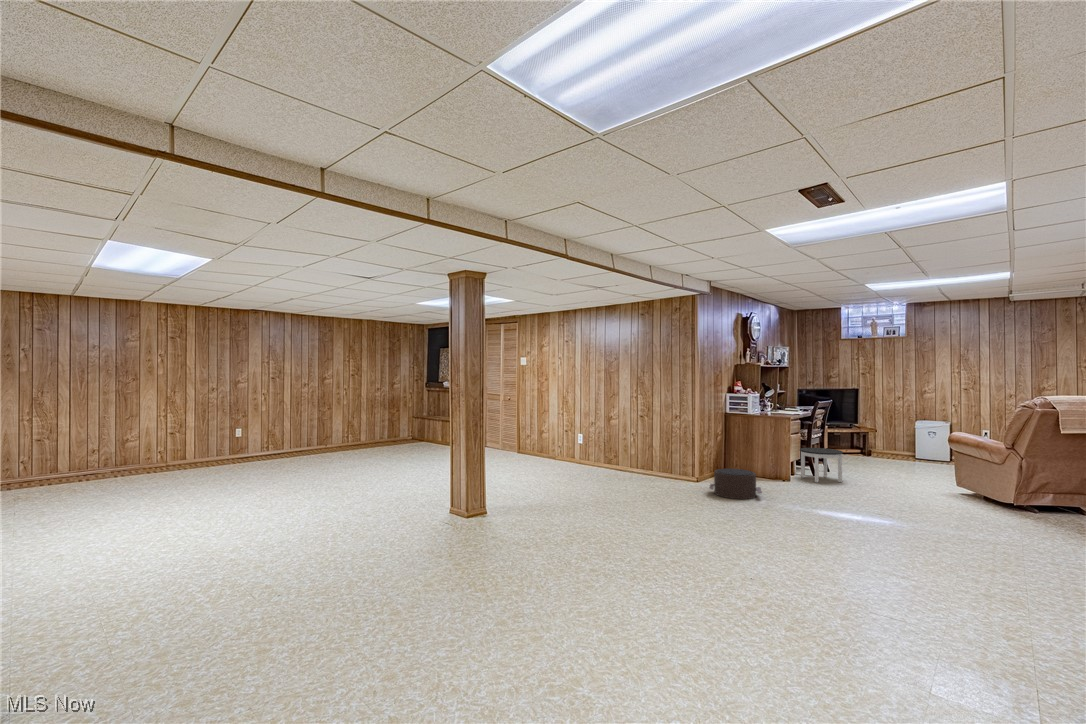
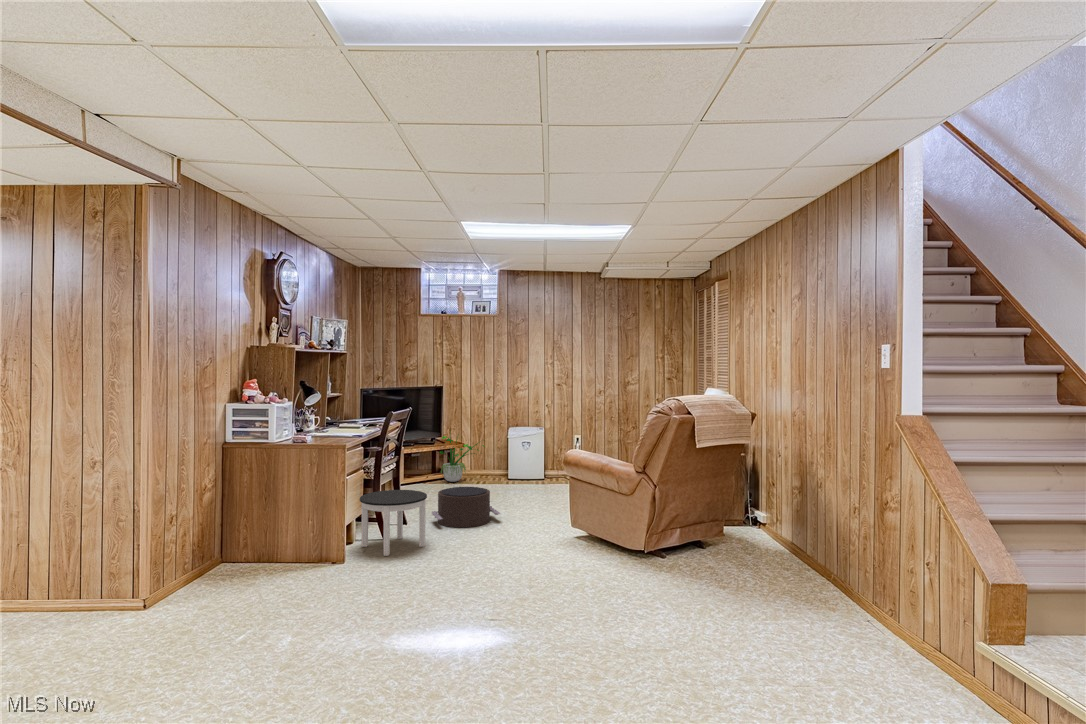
potted plant: none [852,416,899,456] -> present [440,436,485,482]
pouf: present [709,468,762,499] -> present [432,487,500,527]

